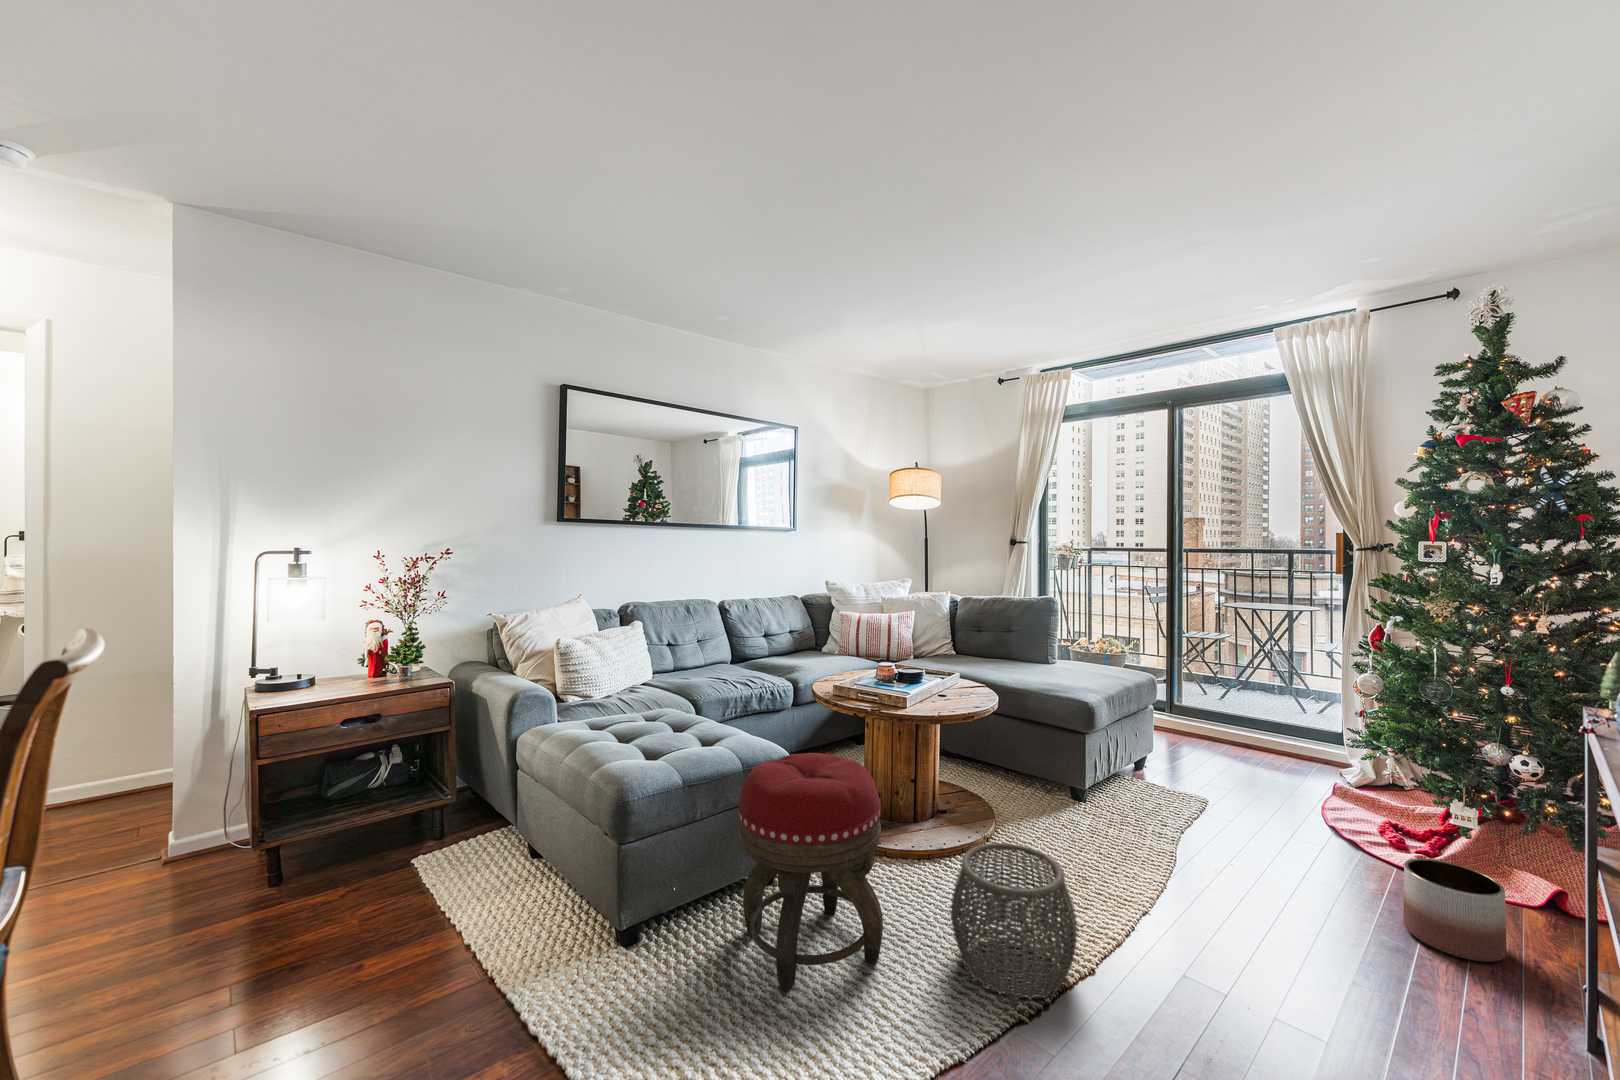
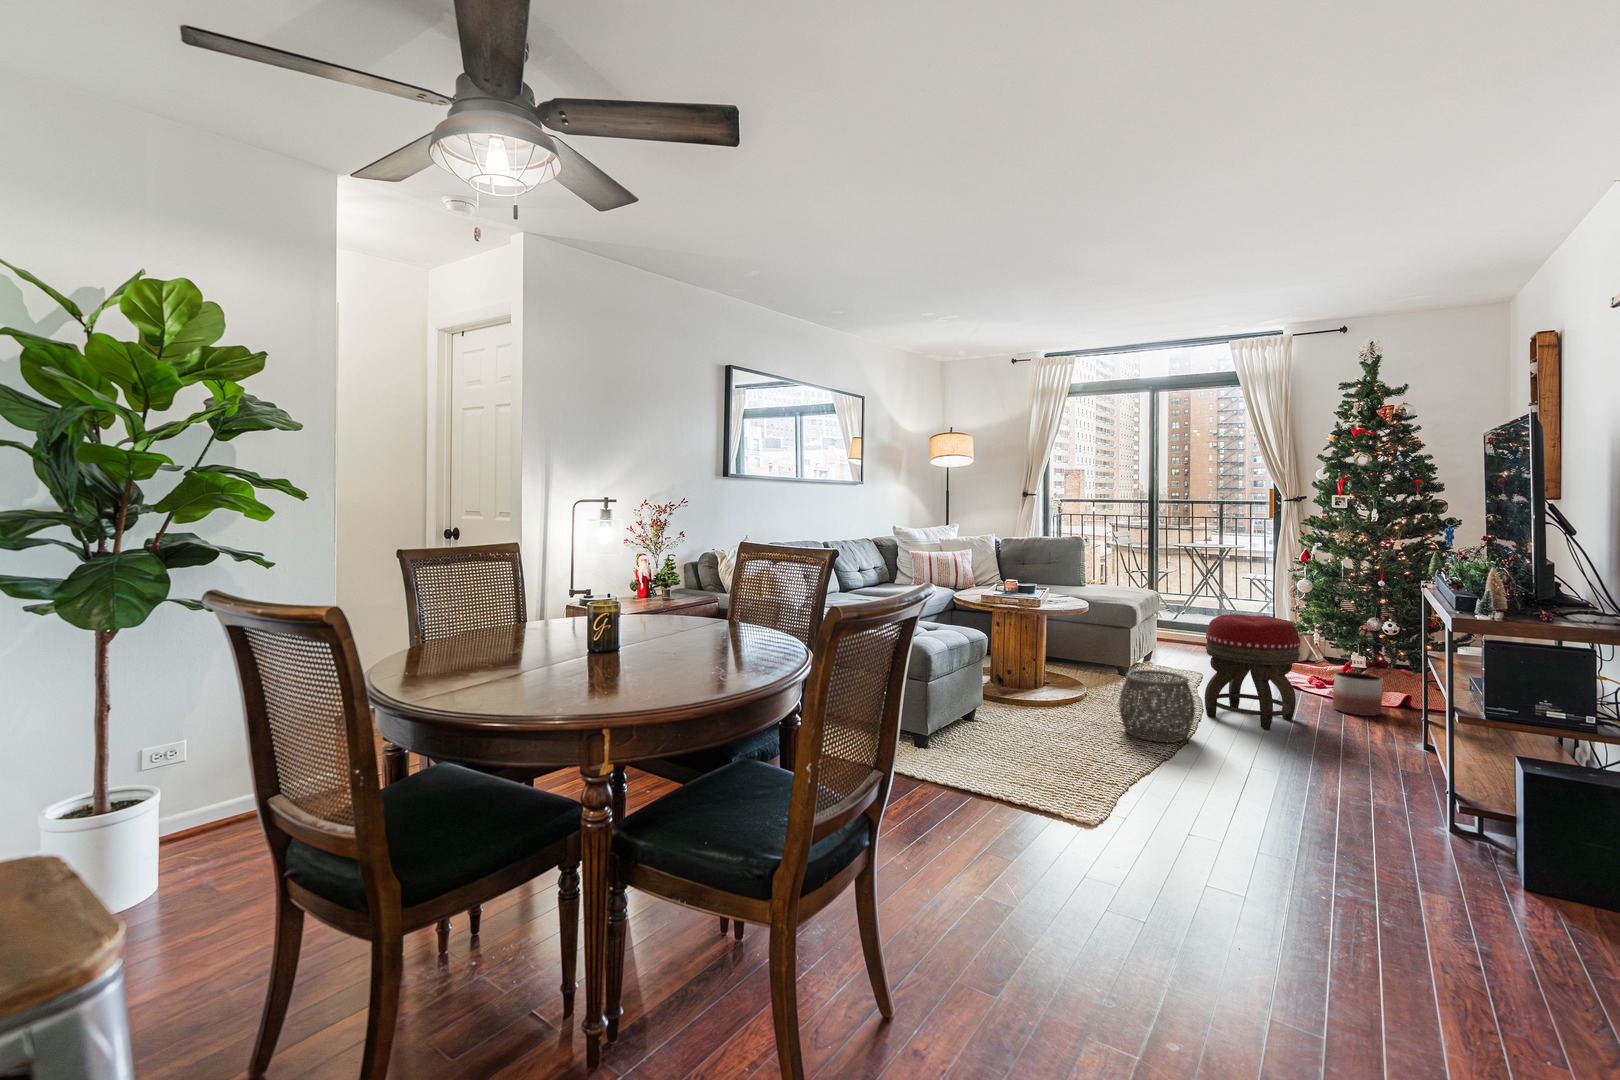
footstool: present [738,753,883,991] -> present [1205,614,1300,729]

